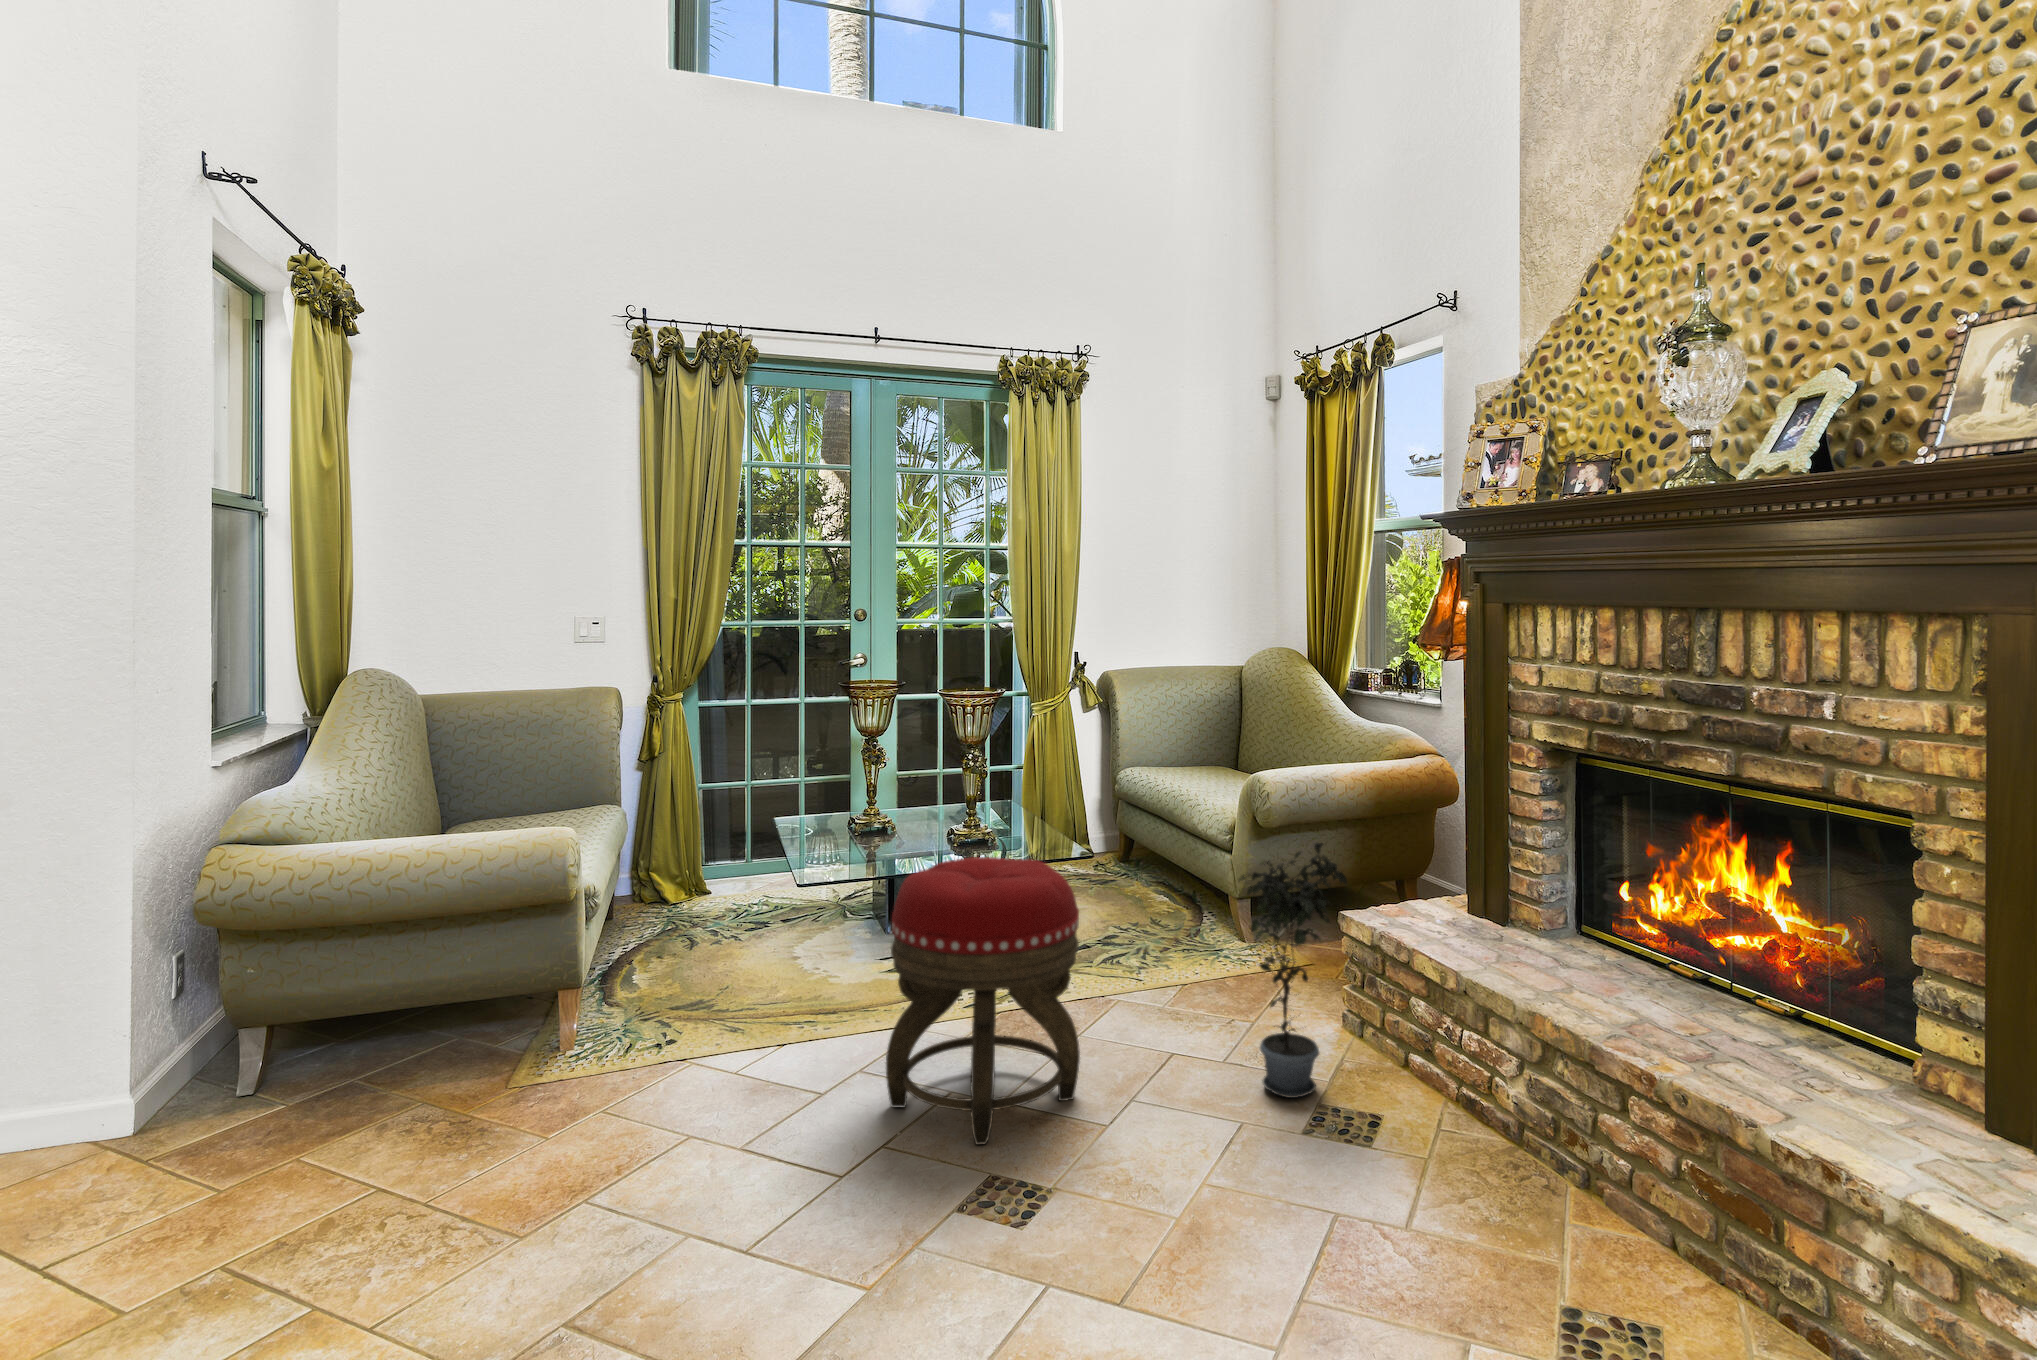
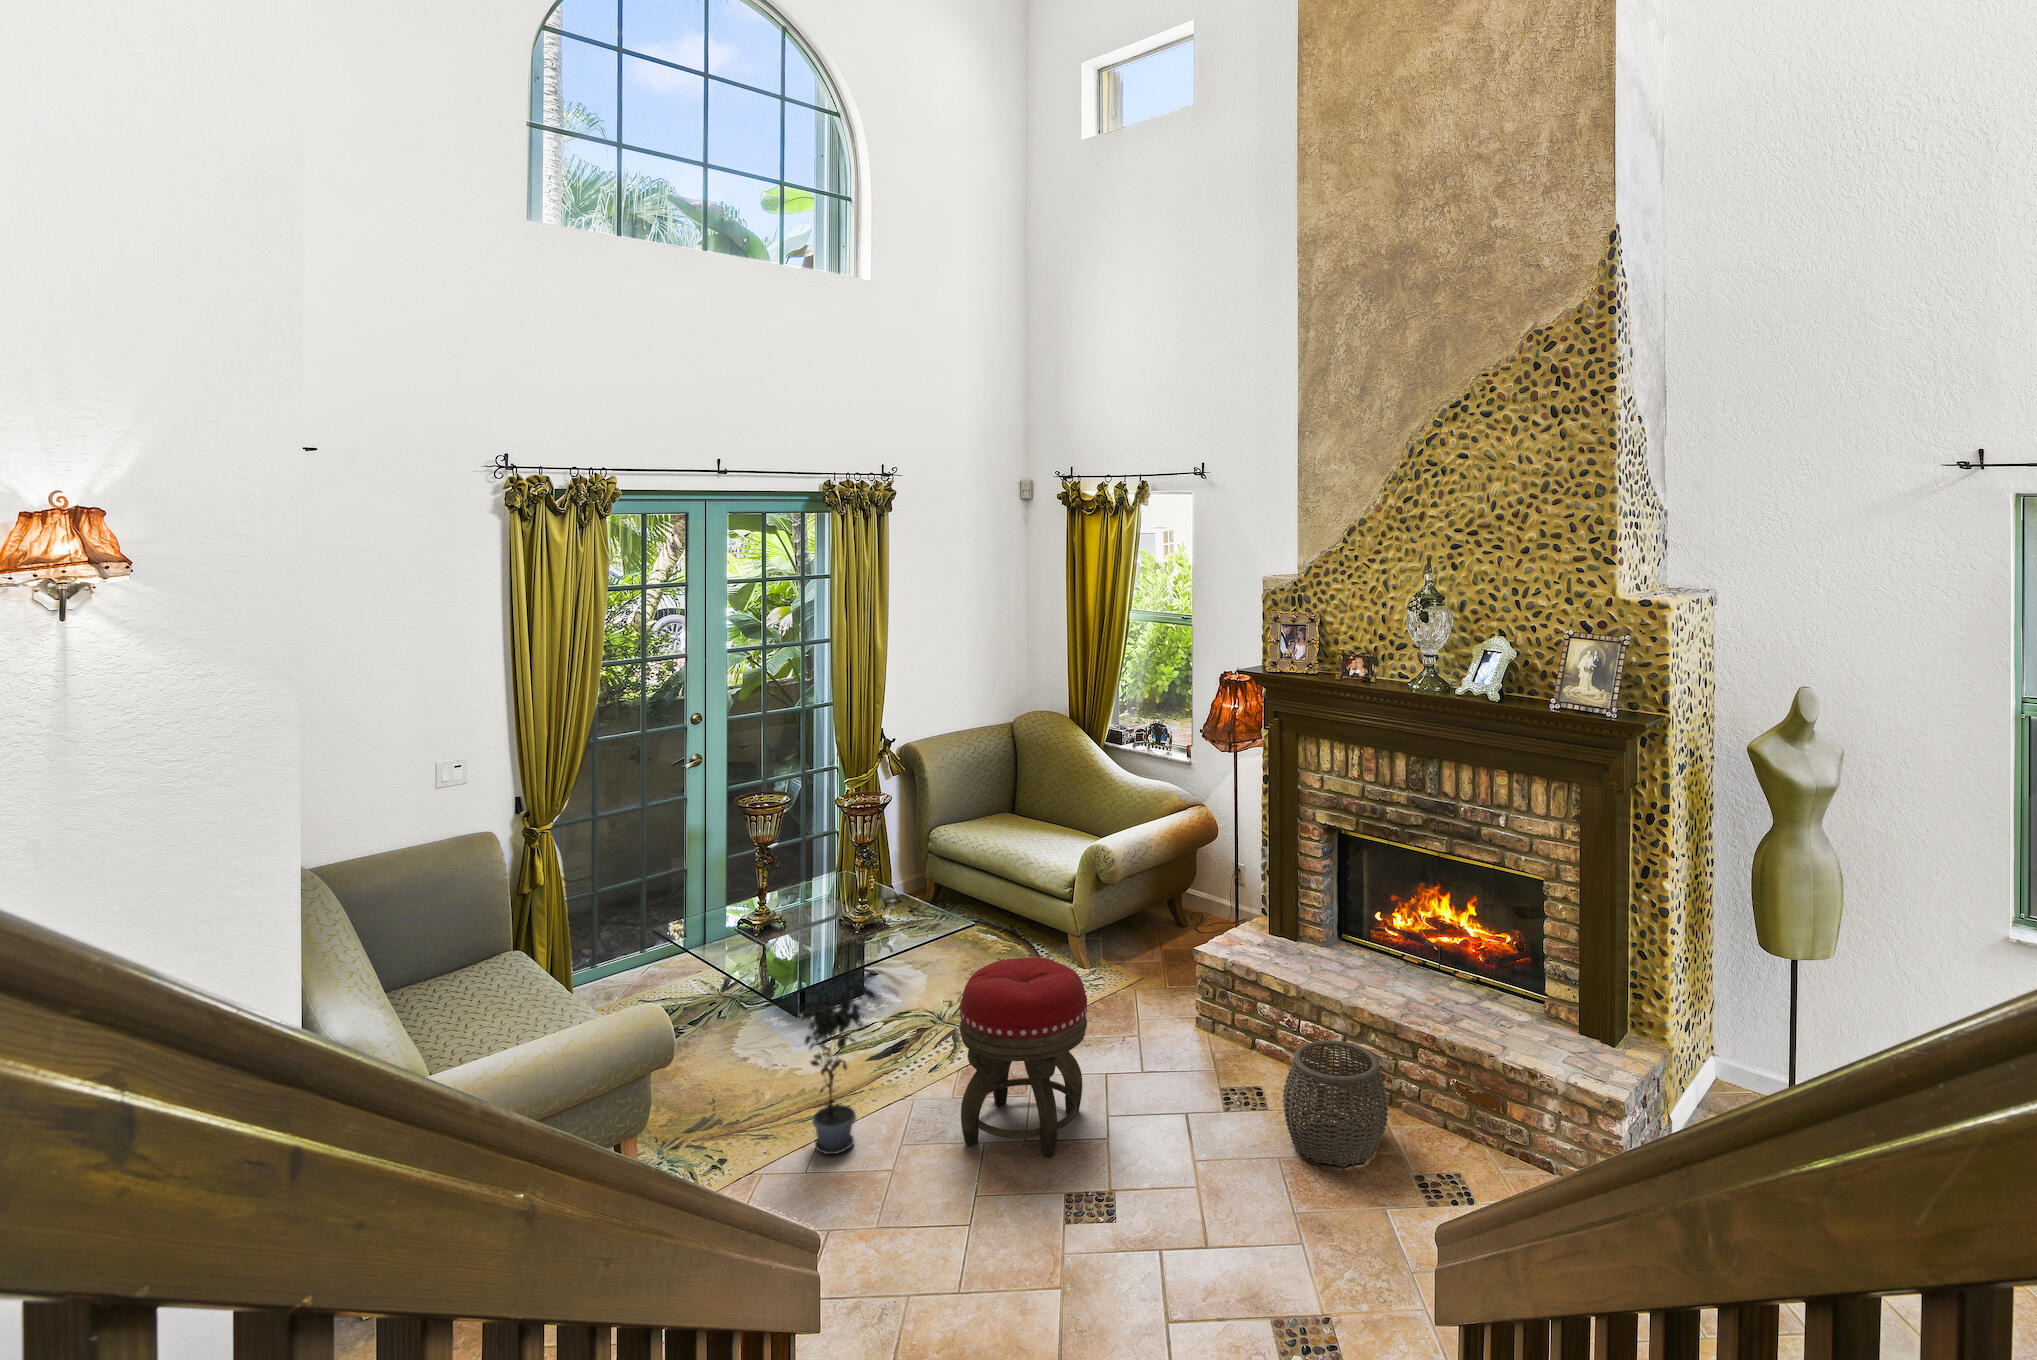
potted plant: present [1239,843,1347,1098] -> present [796,971,874,1154]
woven basket: none [1337,1047,1530,1277] -> present [1283,1040,1388,1167]

